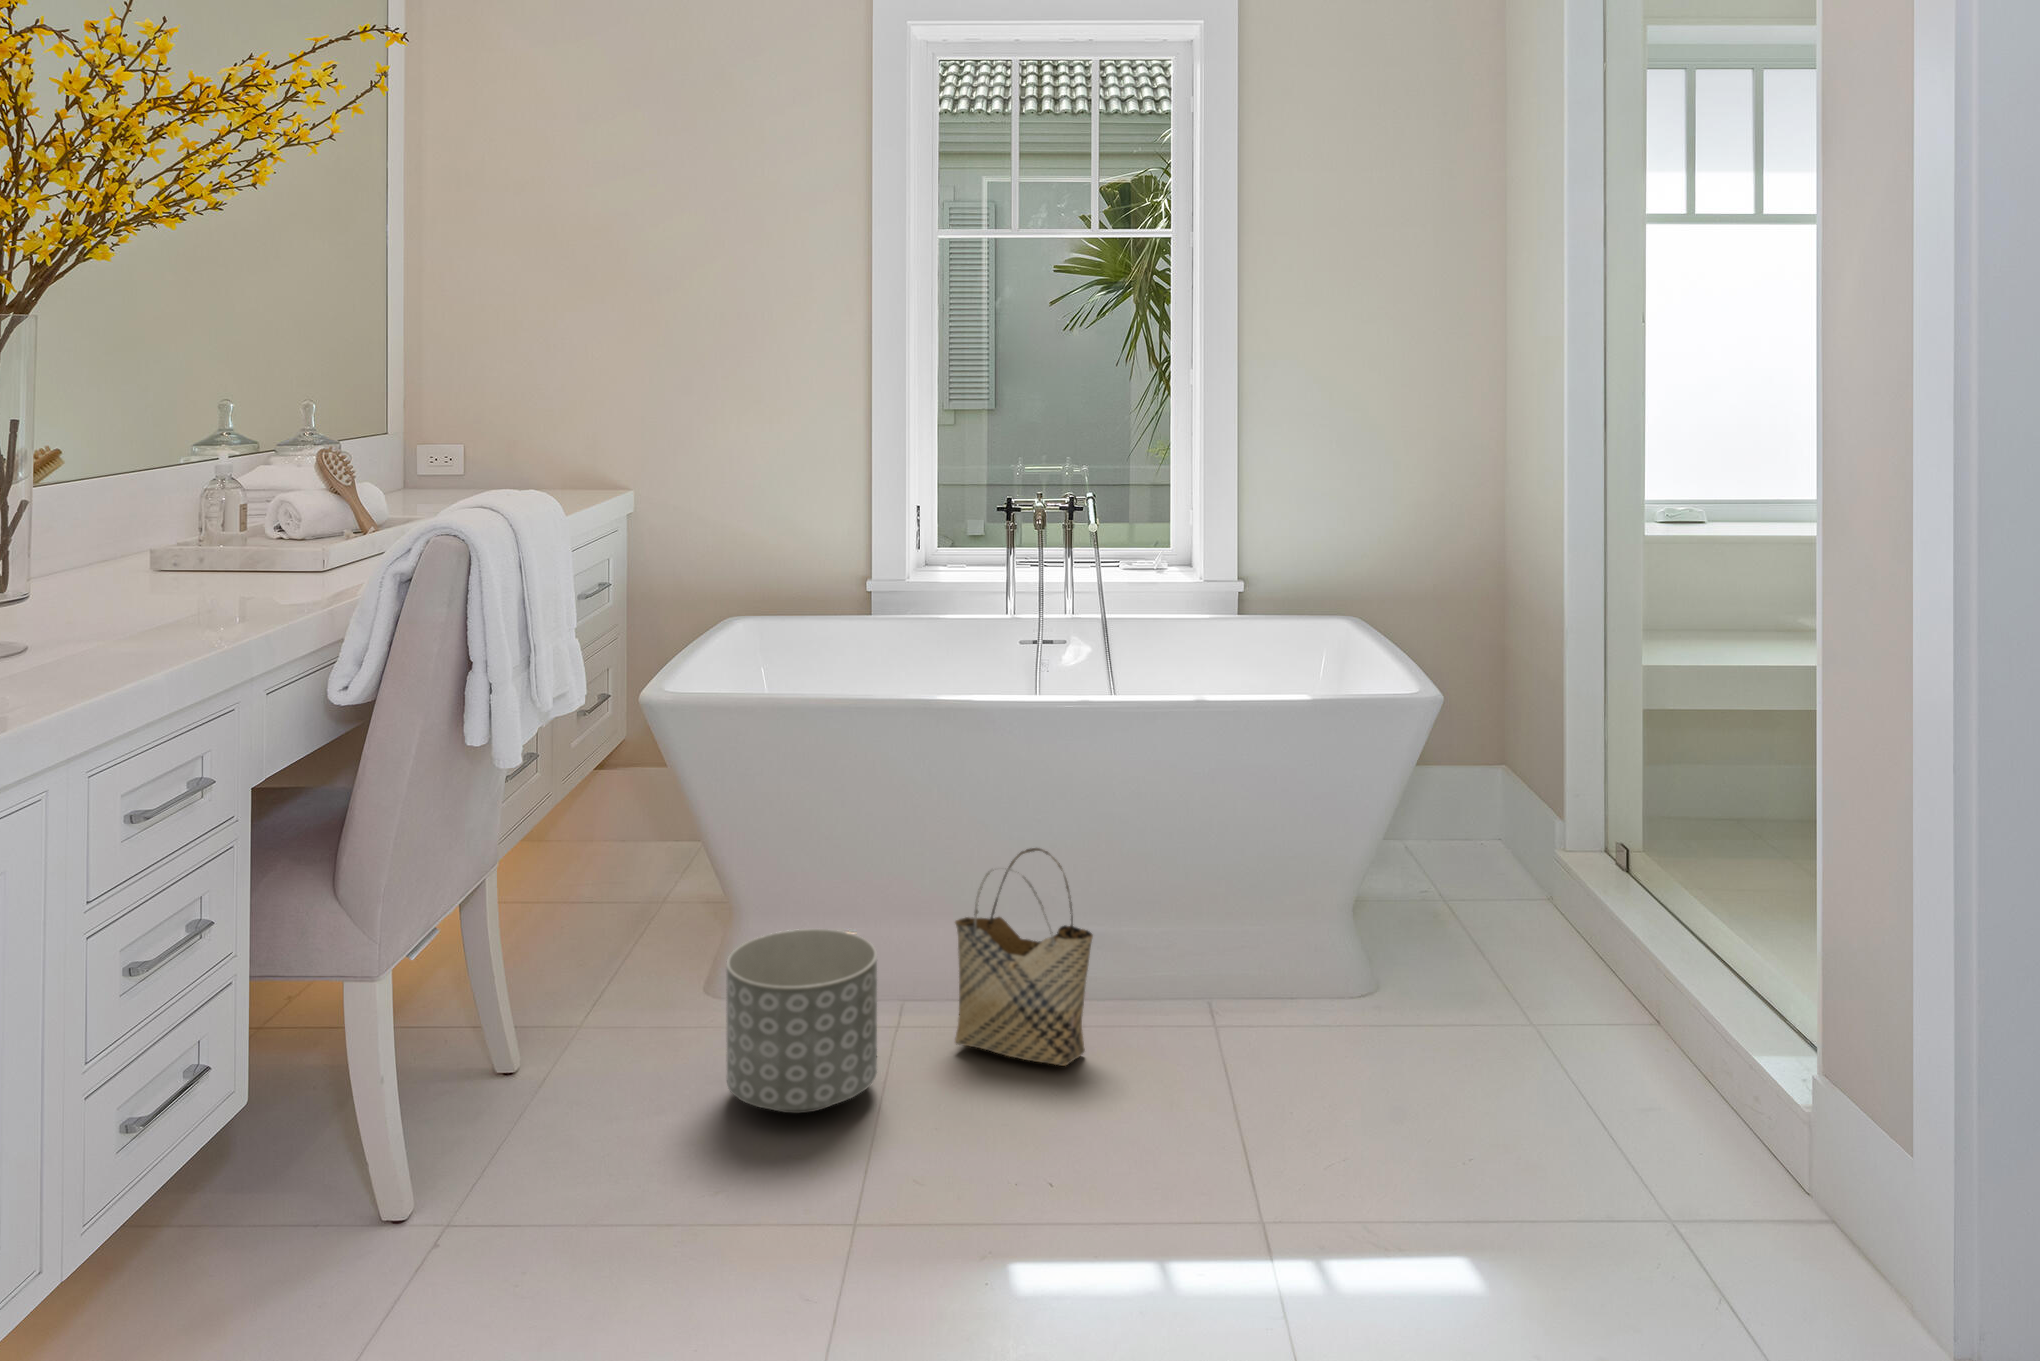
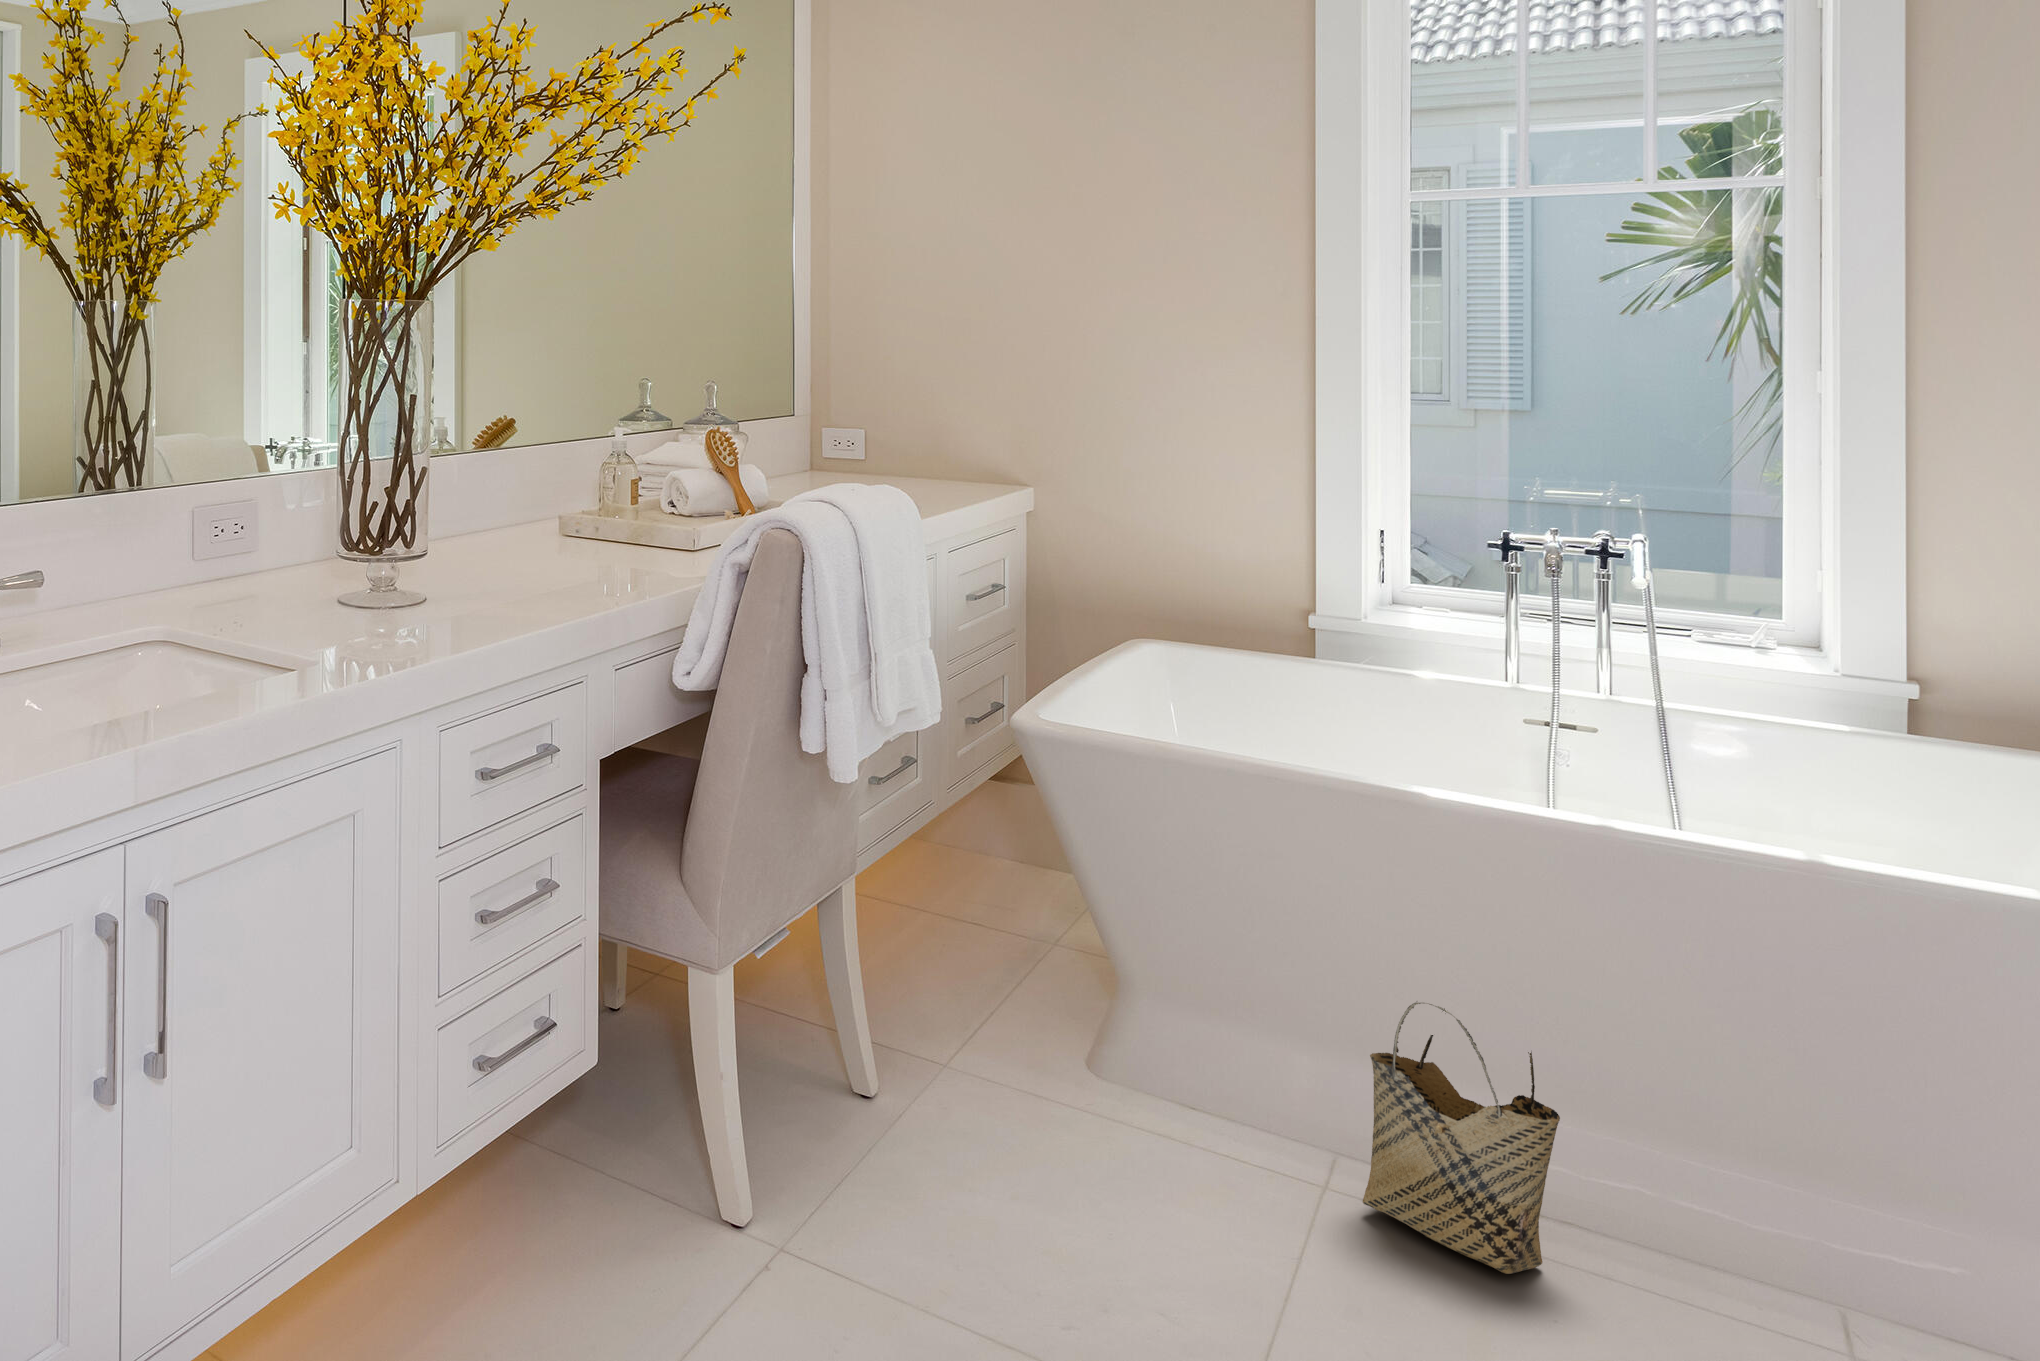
planter: present [726,929,877,1113] -> none [1072,1015,1257,1232]

